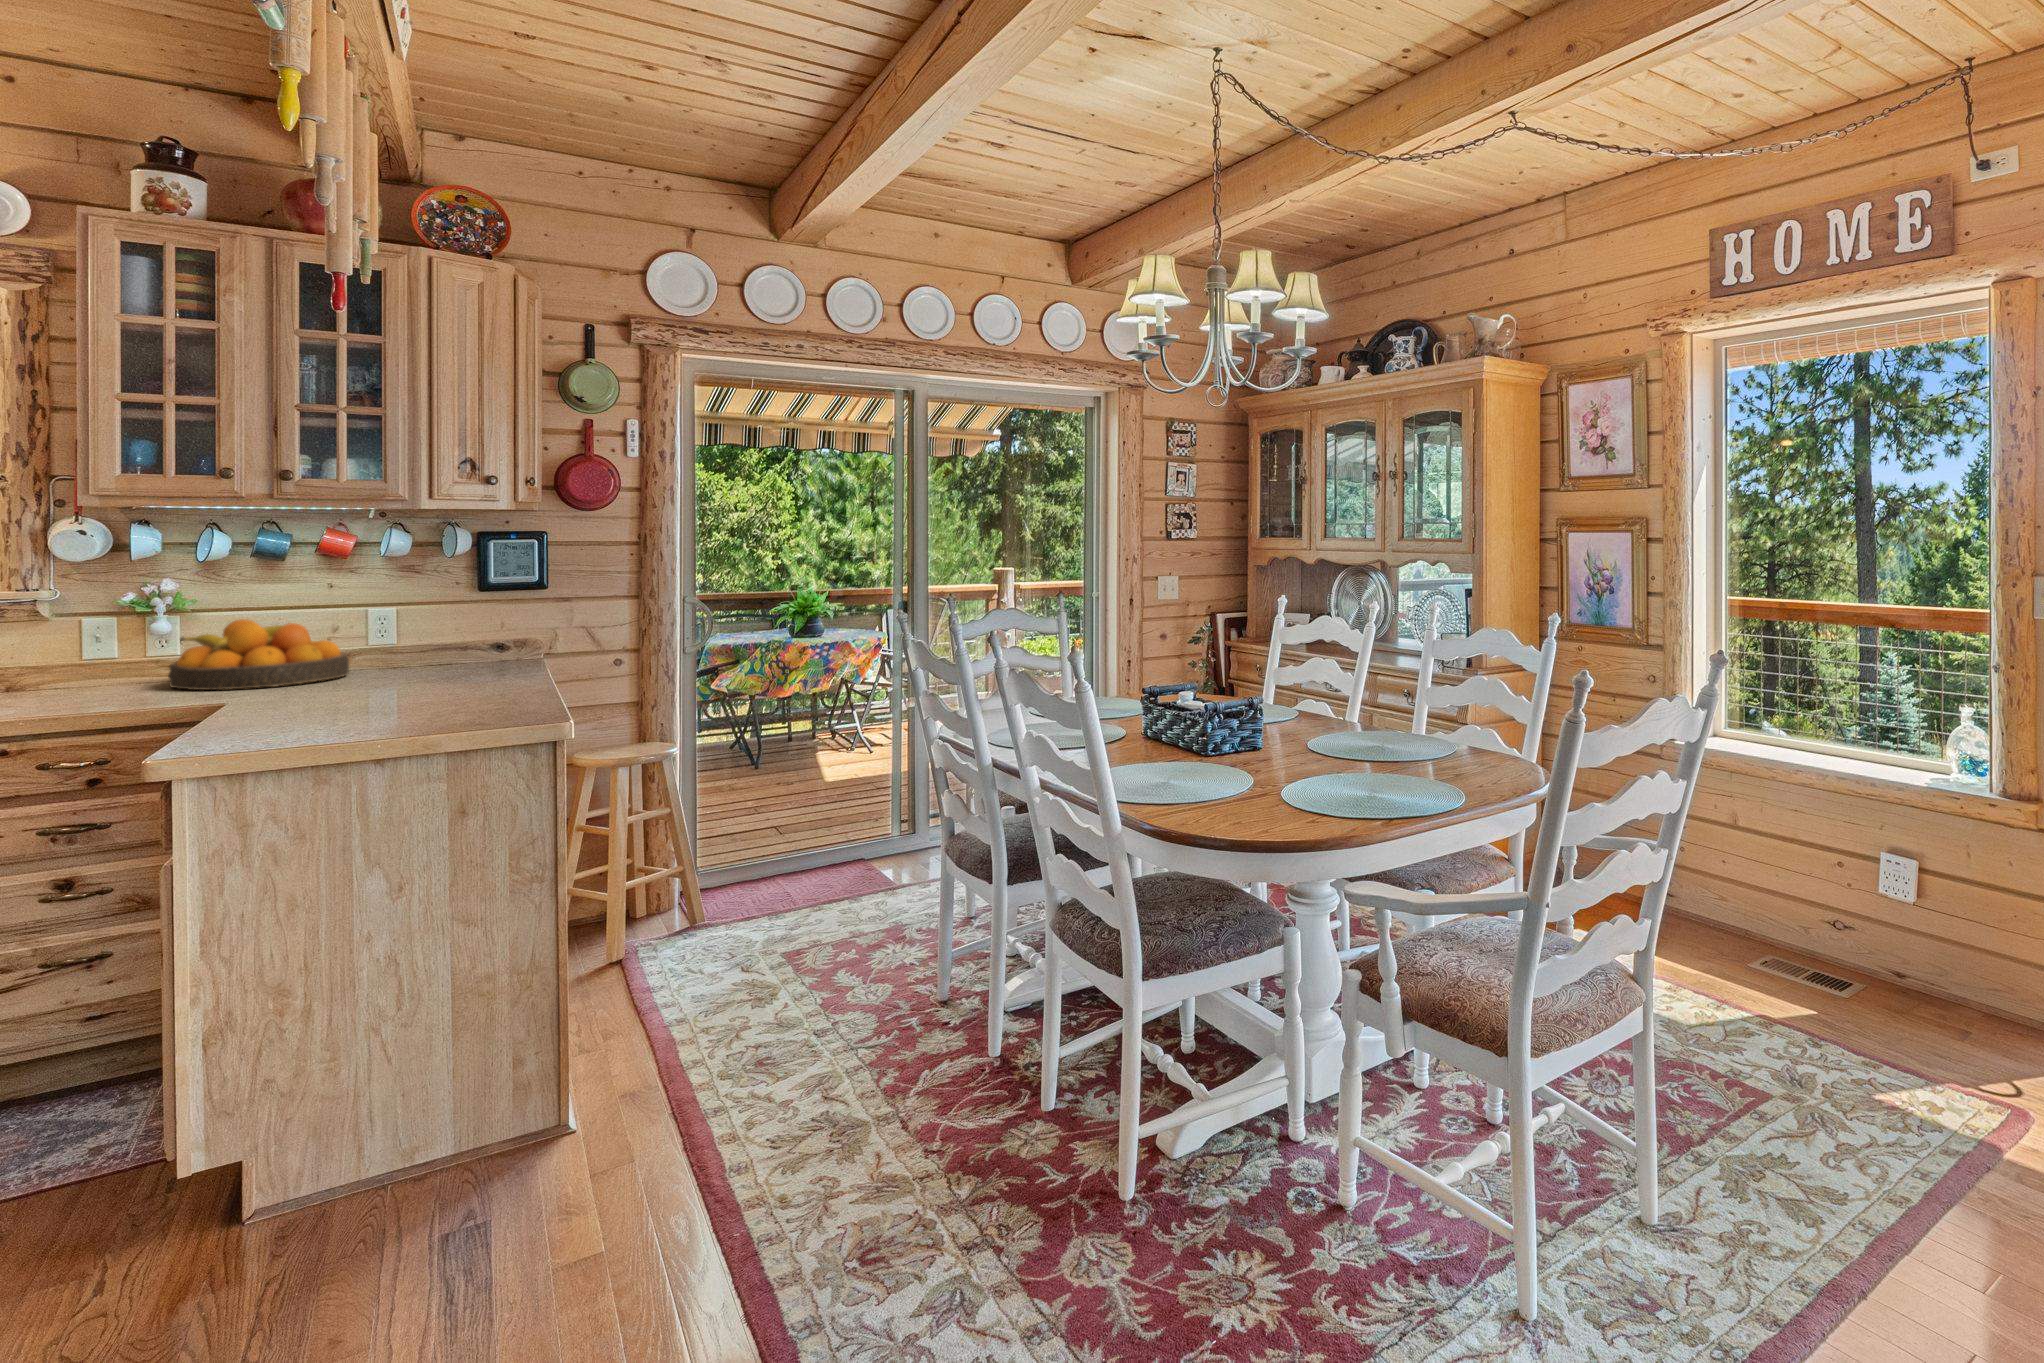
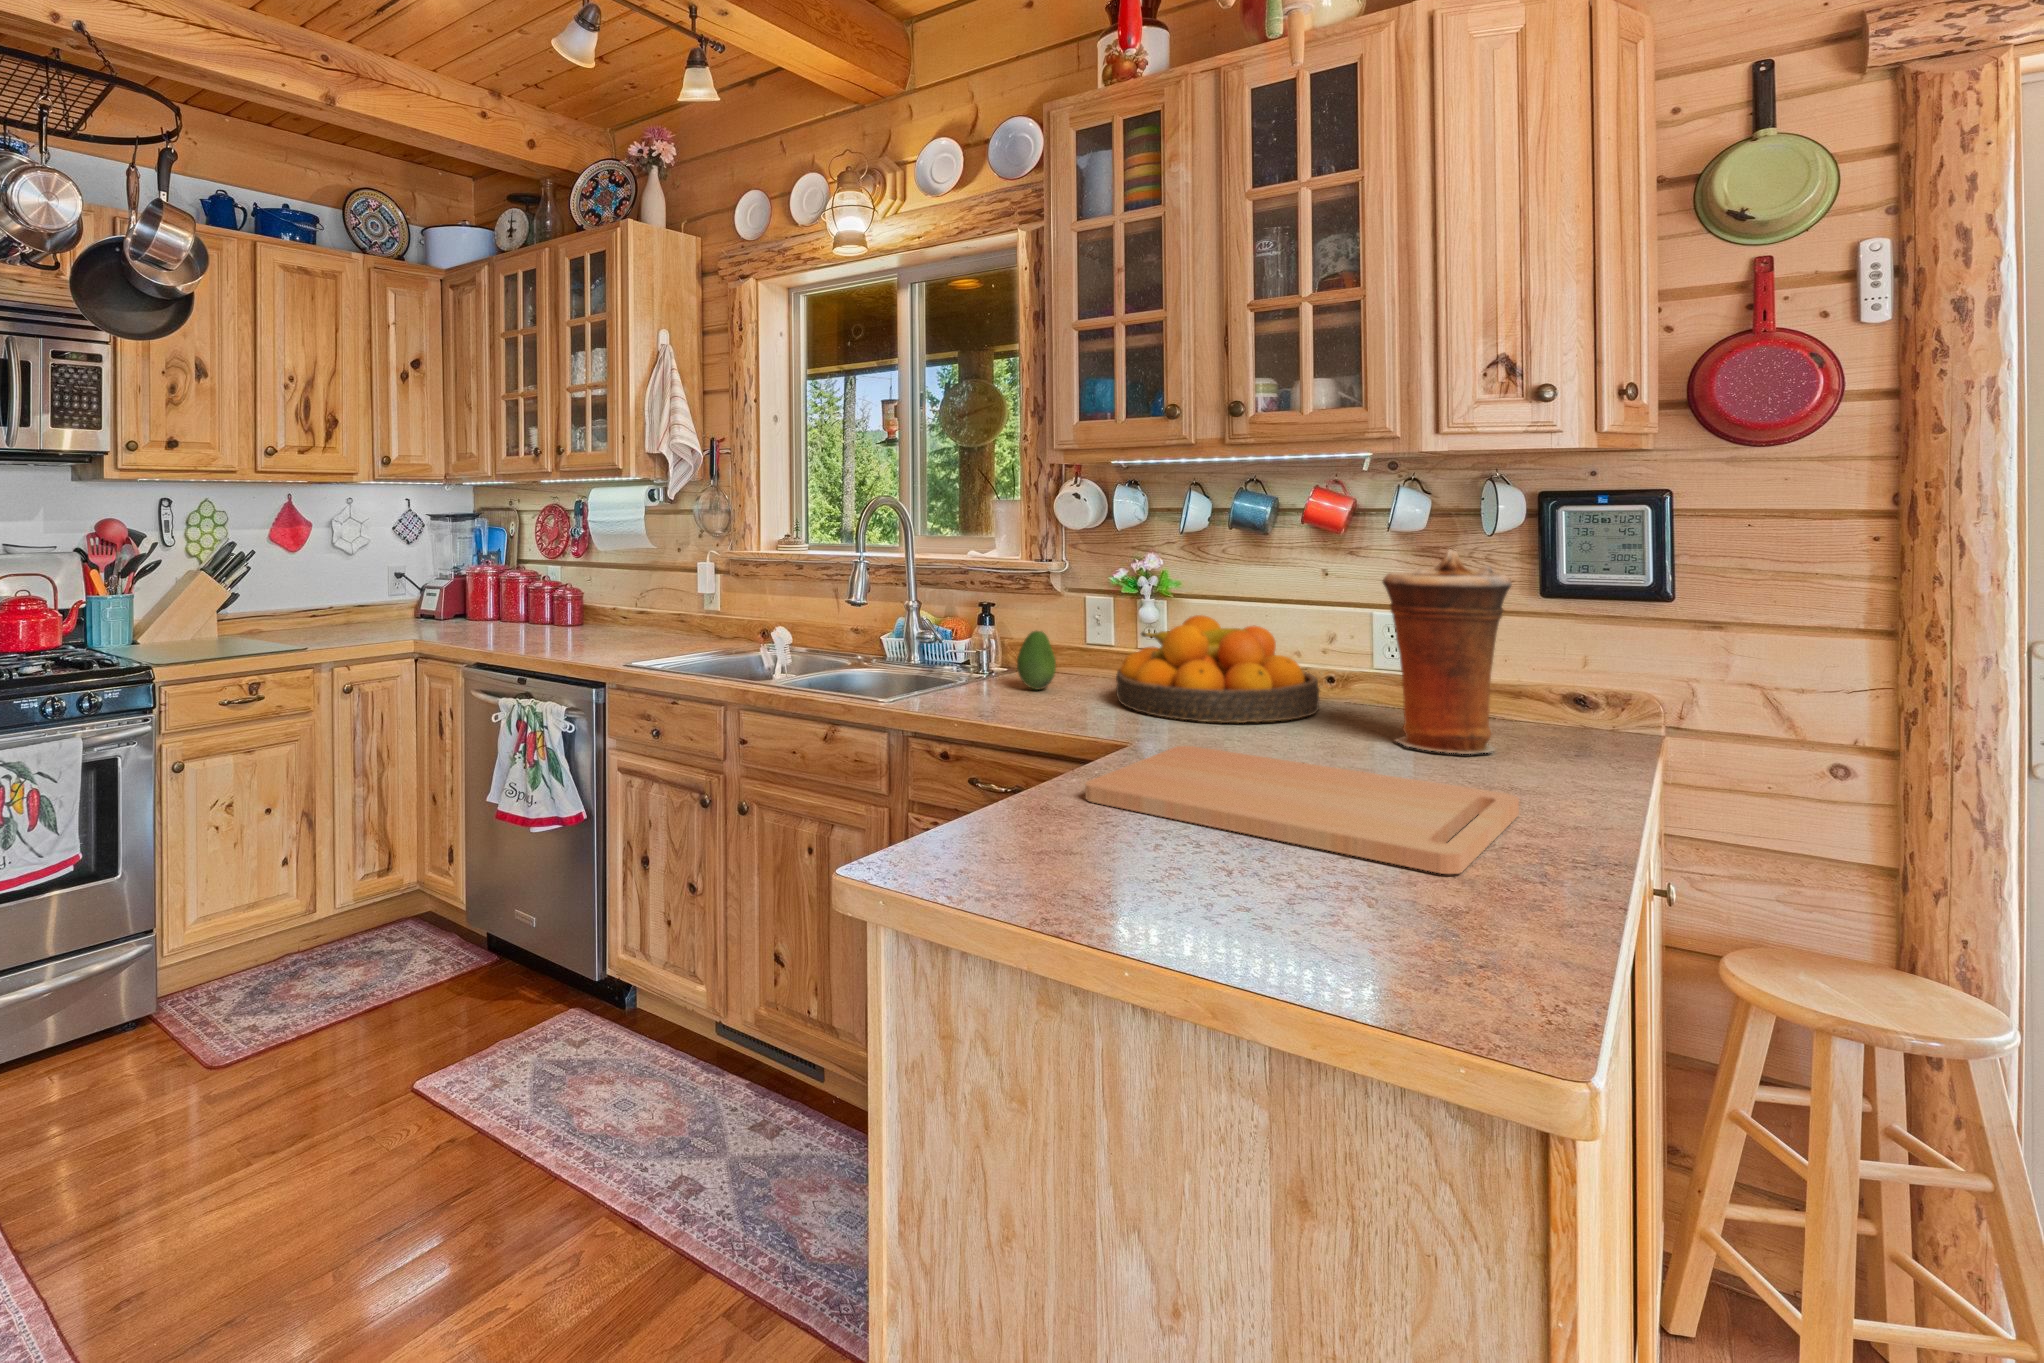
vase: none [407,565,497,677] -> present [1382,550,1512,754]
fruit: none [45,644,93,694] -> present [1017,631,1056,690]
cutting board: none [258,678,505,718] -> present [1085,746,1519,874]

